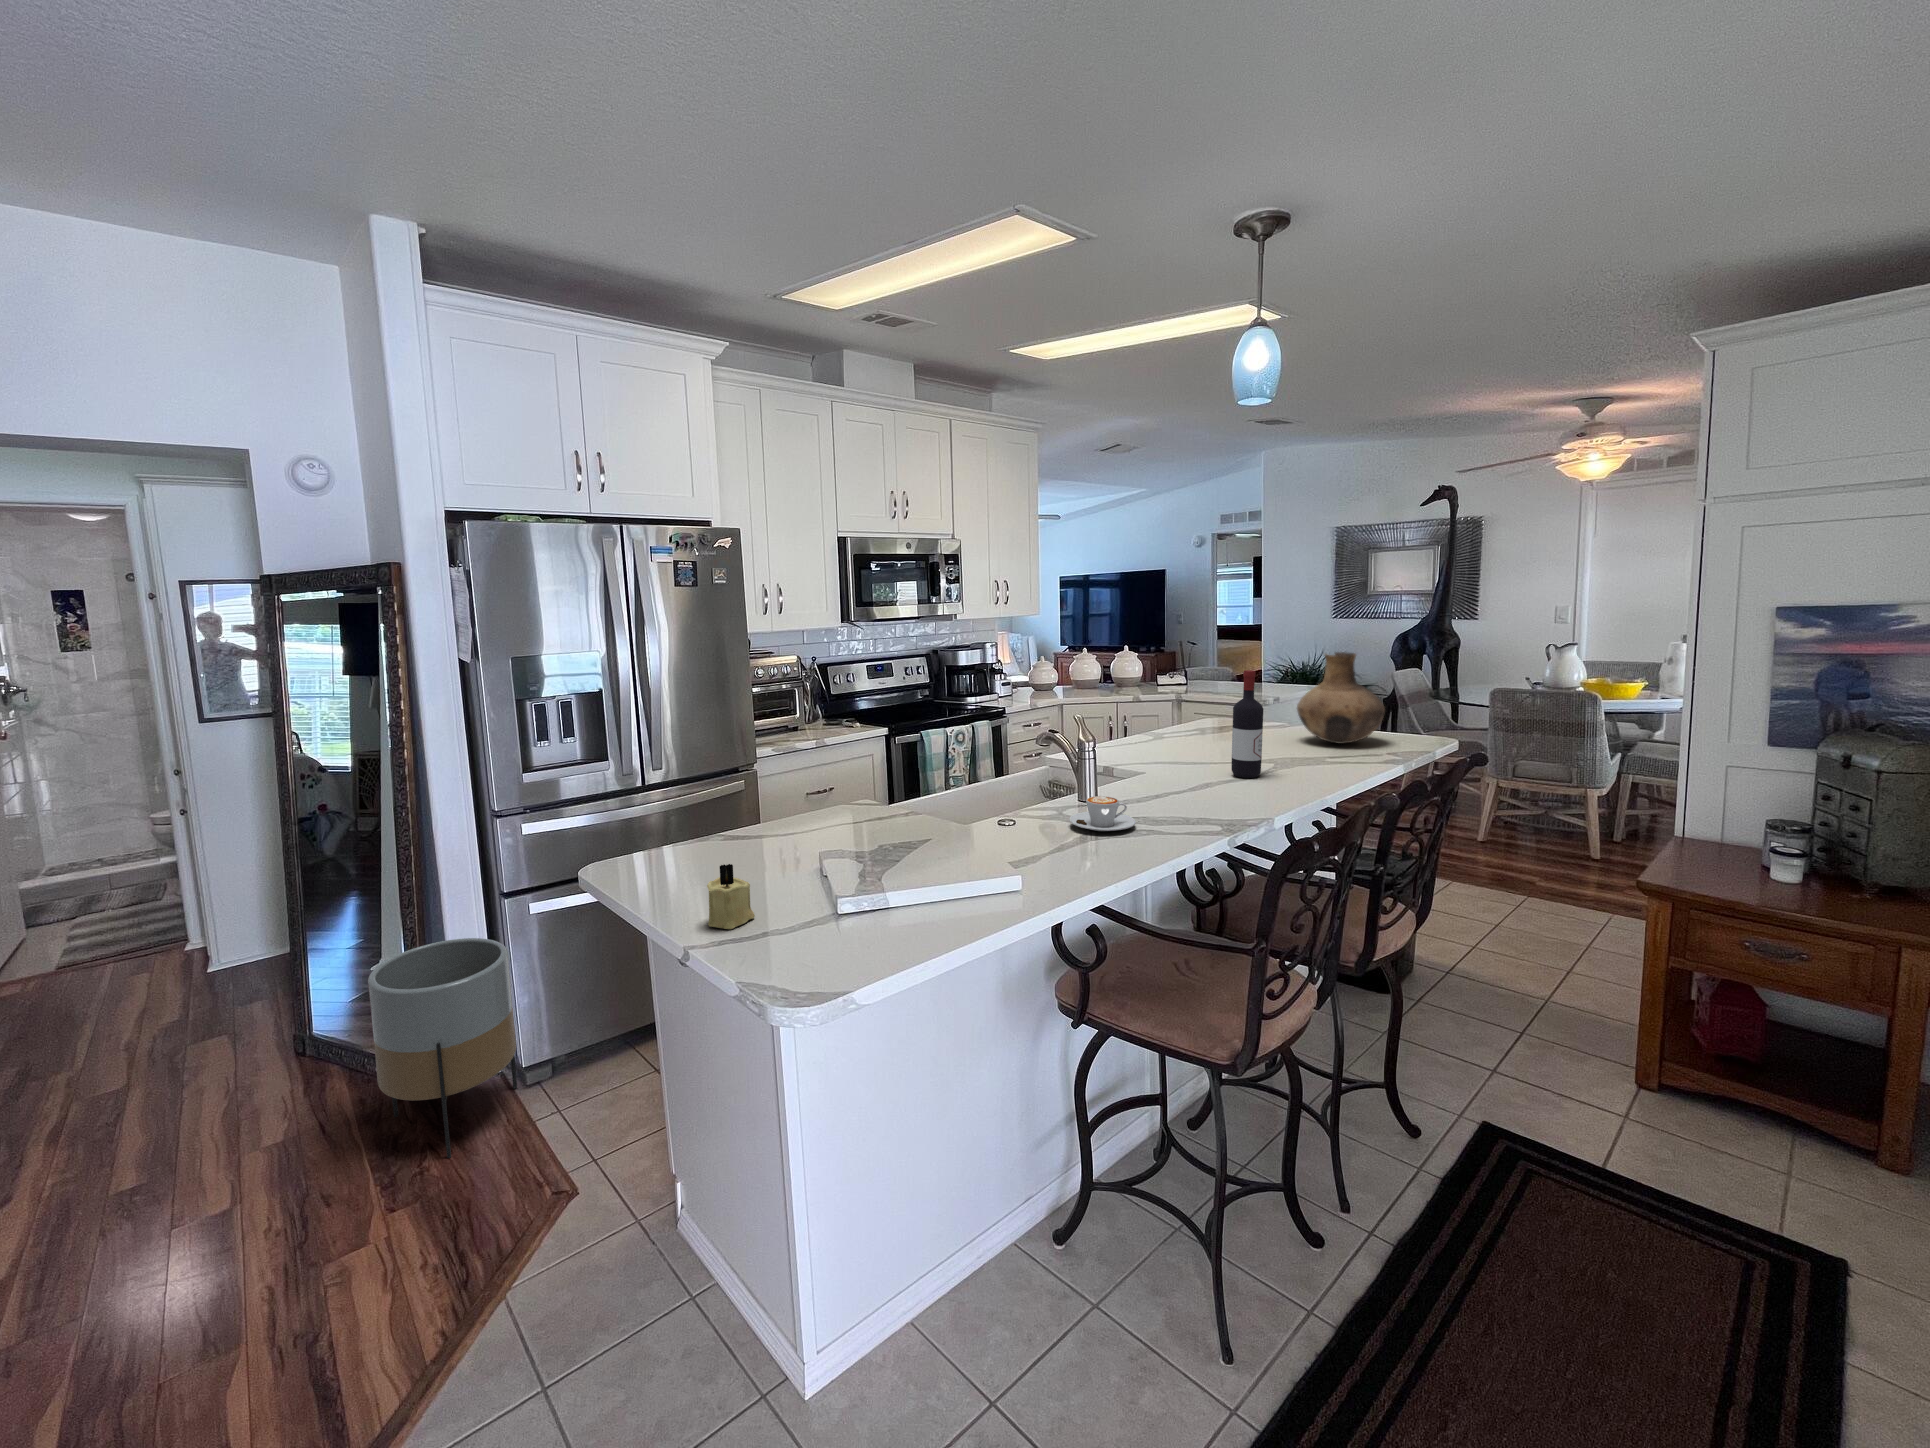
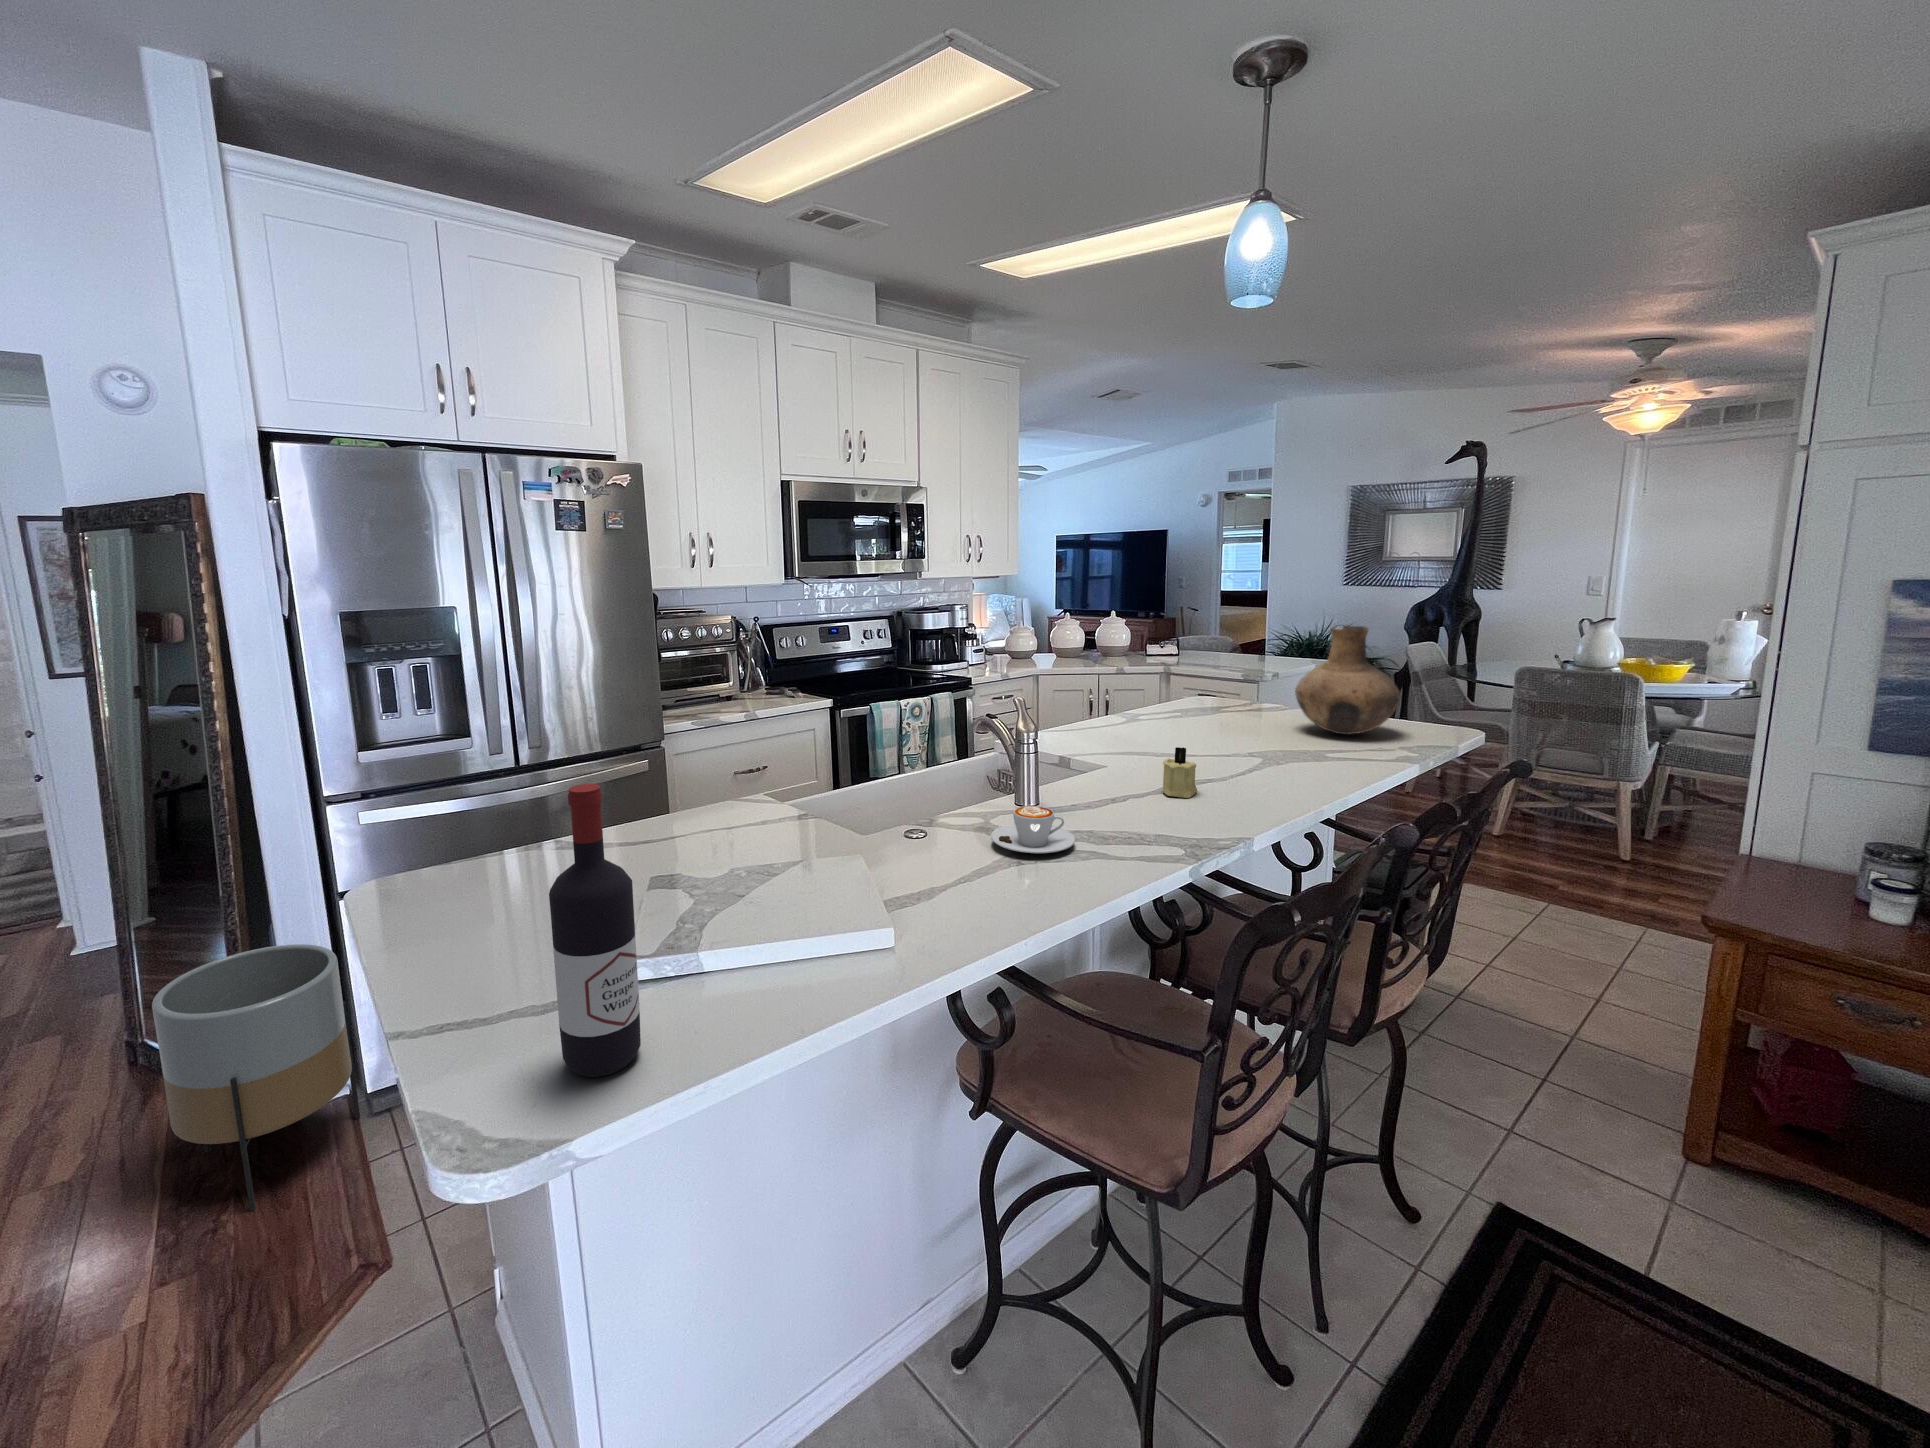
wine bottle: present [1232,670,1263,778] -> present [549,784,641,1077]
candle: present [707,864,755,929] -> present [1163,747,1197,798]

